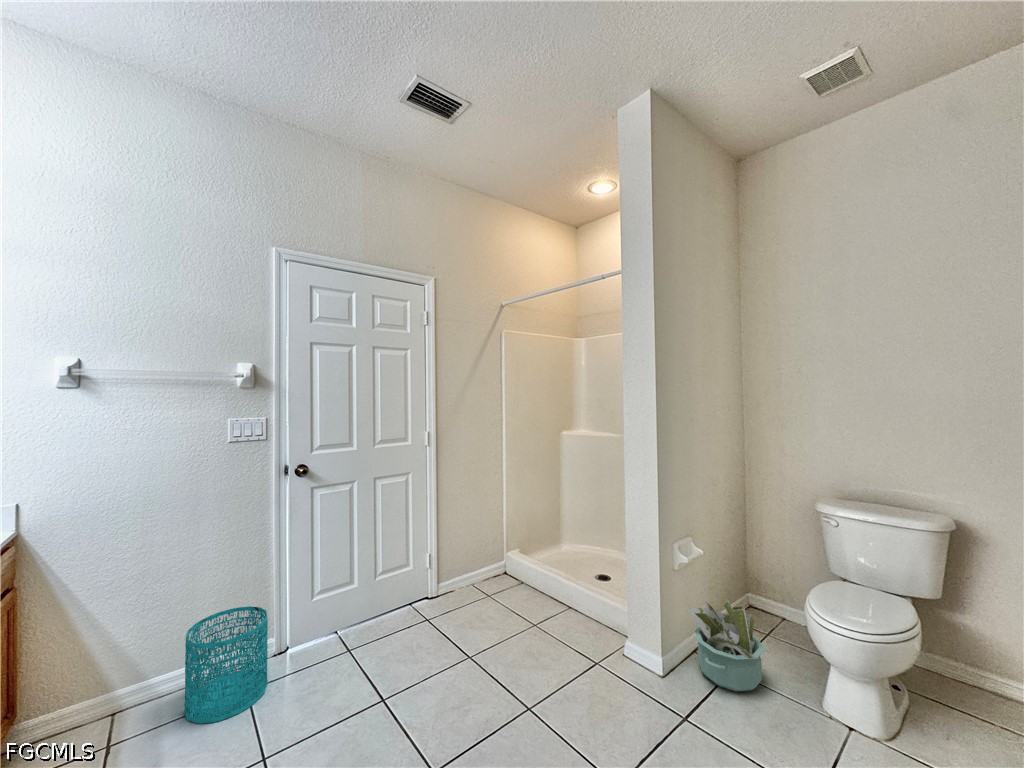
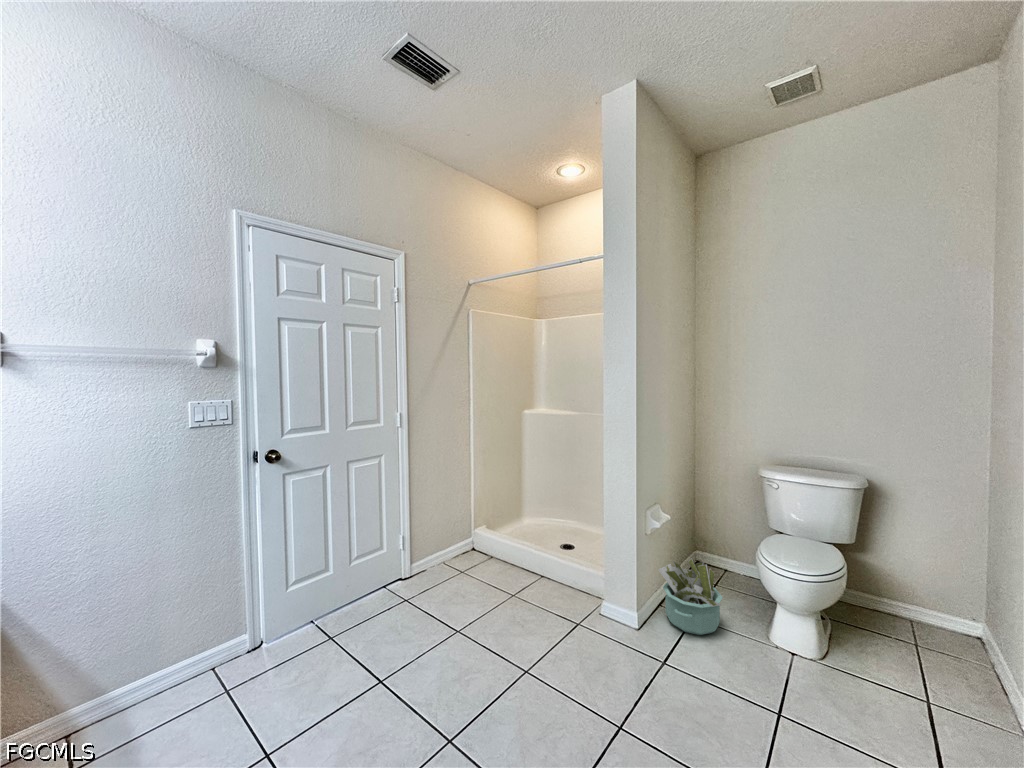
wastebasket: present [184,606,268,724] -> none [155,603,249,731]

